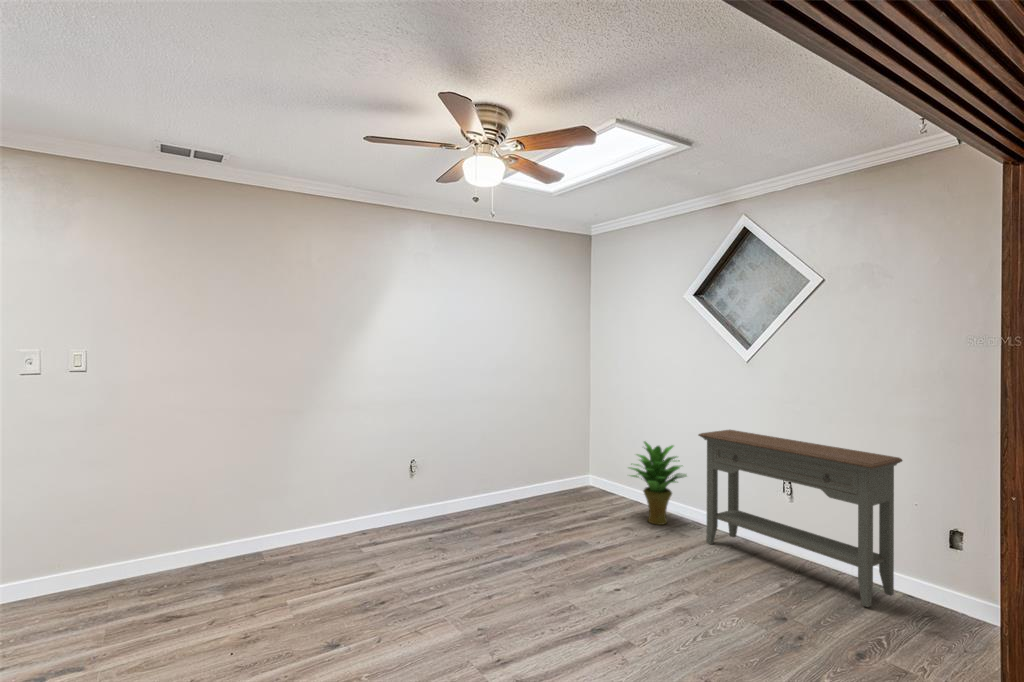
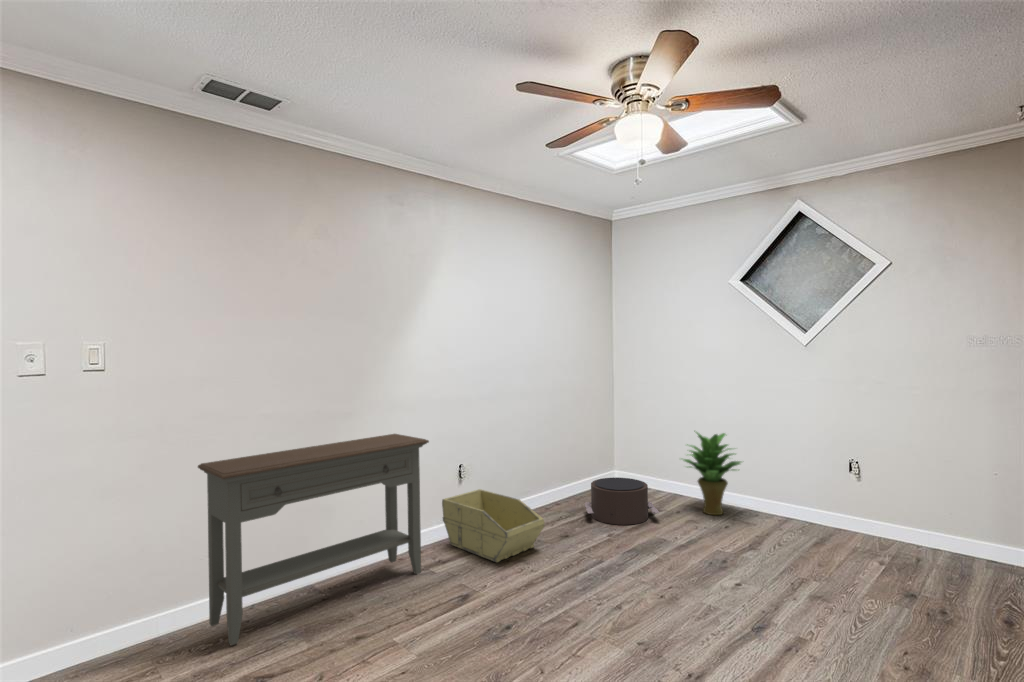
console table: present [699,430,902,607] -> present [198,434,429,646]
pouf: none [530,481,597,526] -> present [585,477,659,525]
storage bin: none [391,482,469,548] -> present [442,489,544,562]

